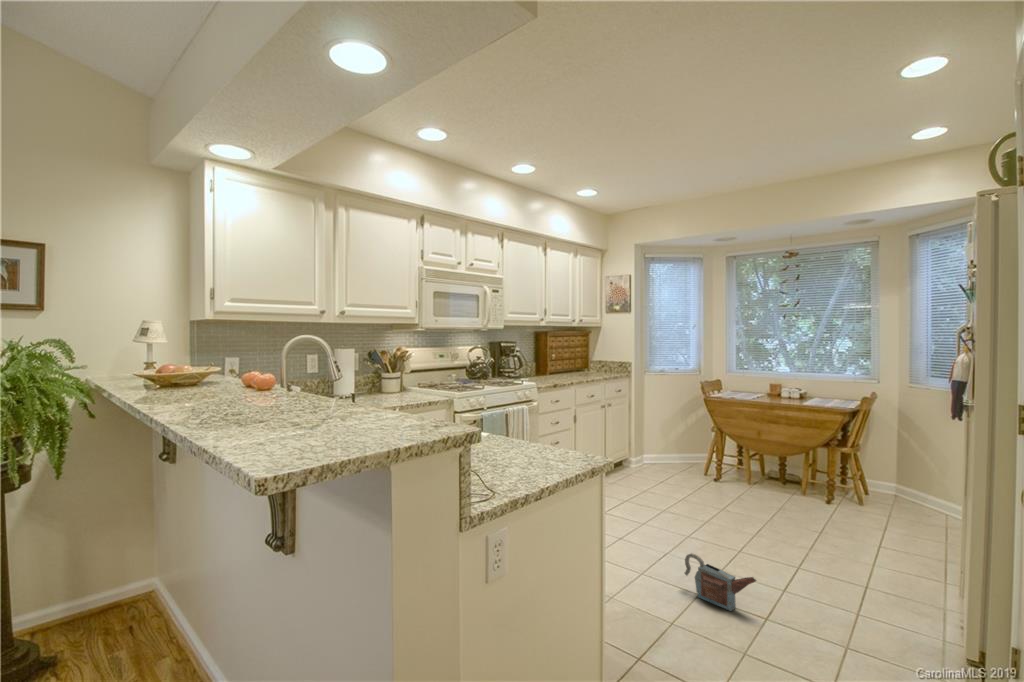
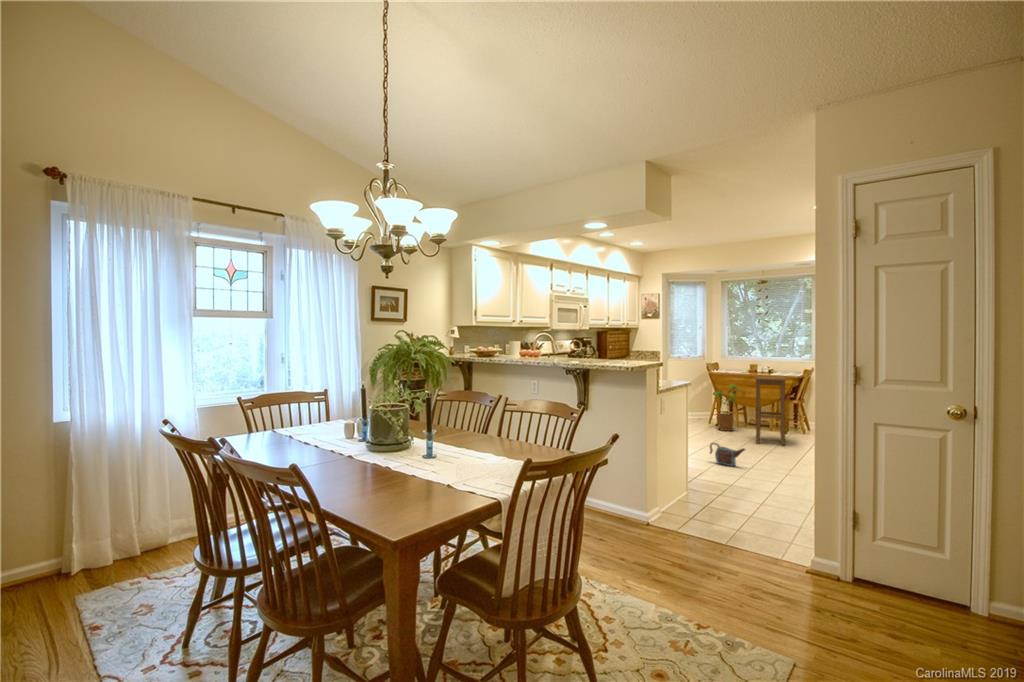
stool: none [776,409,835,540] -> present [755,376,786,446]
house plant: none [710,418,756,495] -> present [714,384,741,431]

